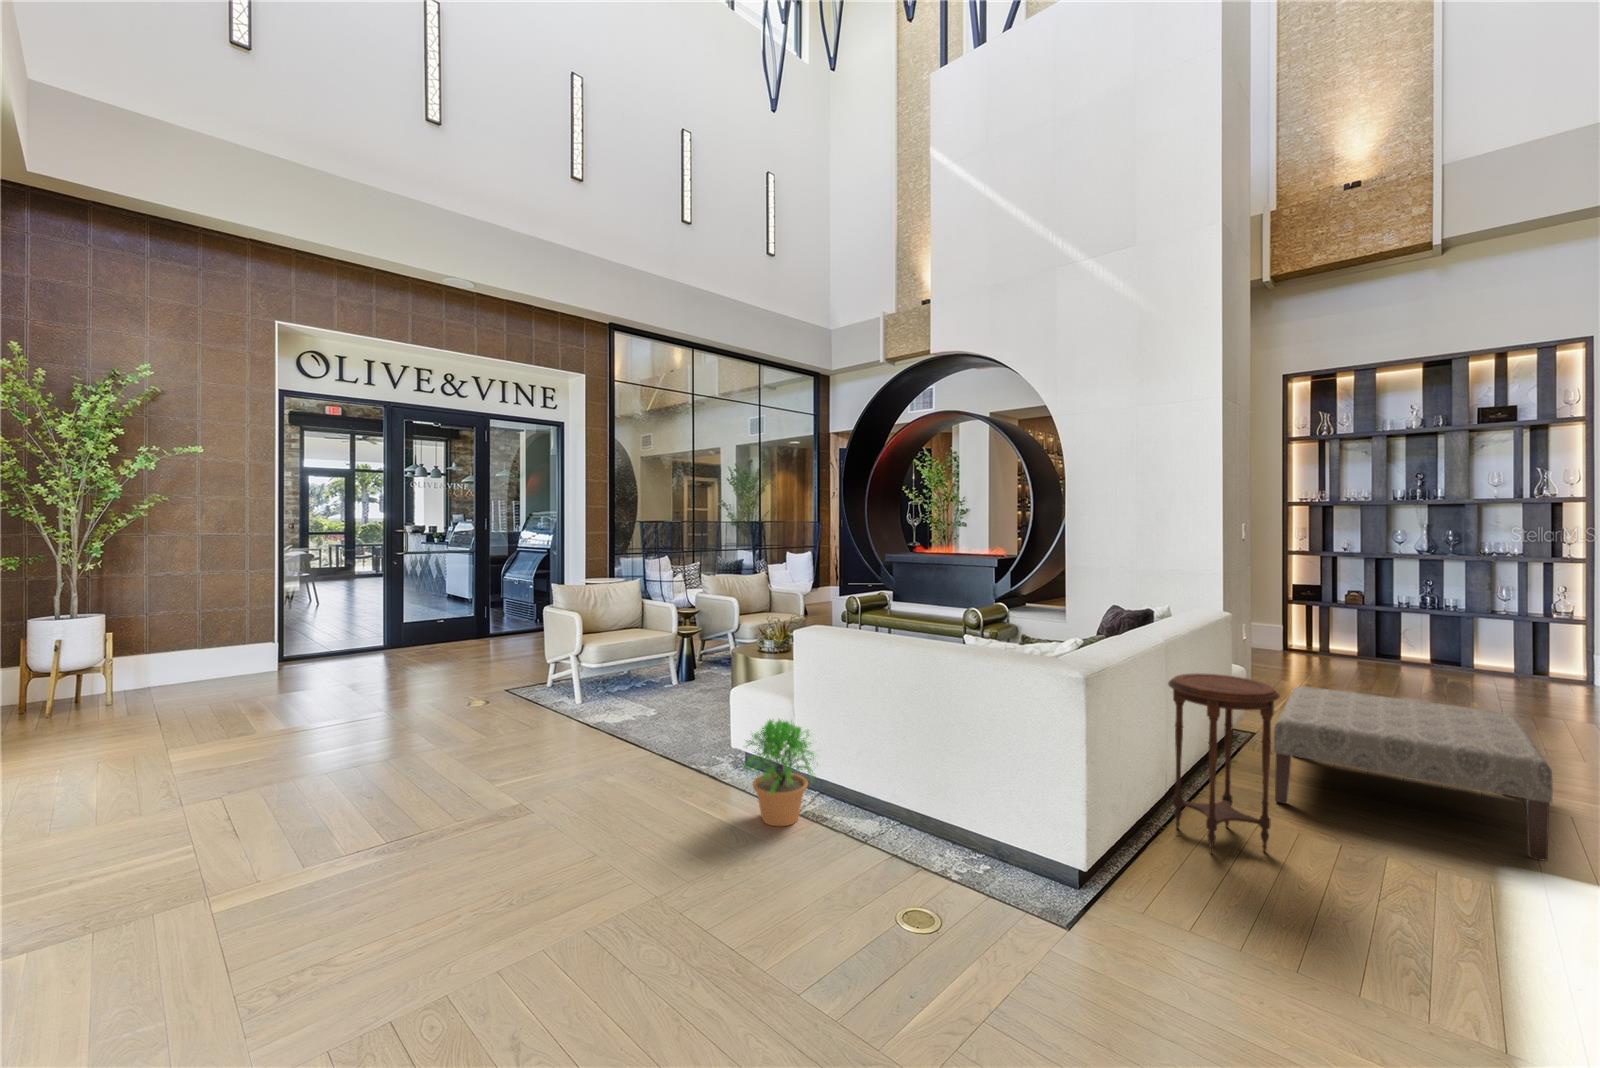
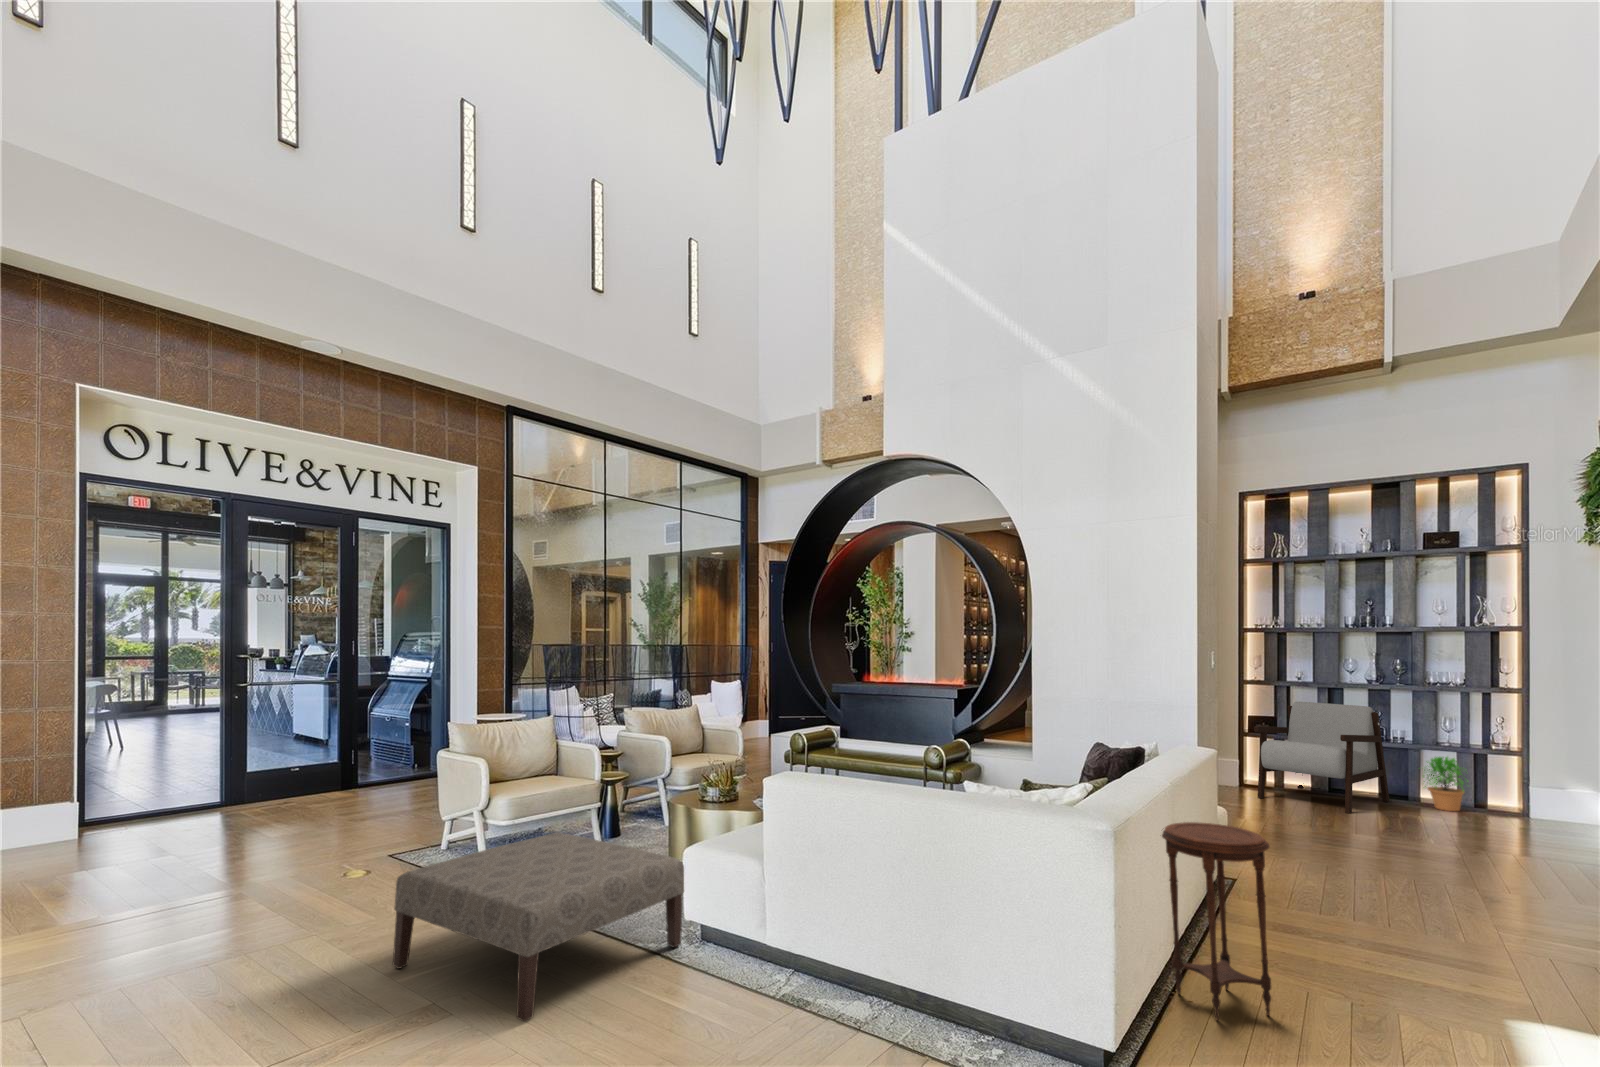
armchair: none [1294,571,1432,676] -> present [1254,702,1390,813]
ottoman: present [1273,686,1553,861] -> present [393,832,684,1021]
potted plant: present [744,720,818,826] -> present [1423,757,1466,811]

